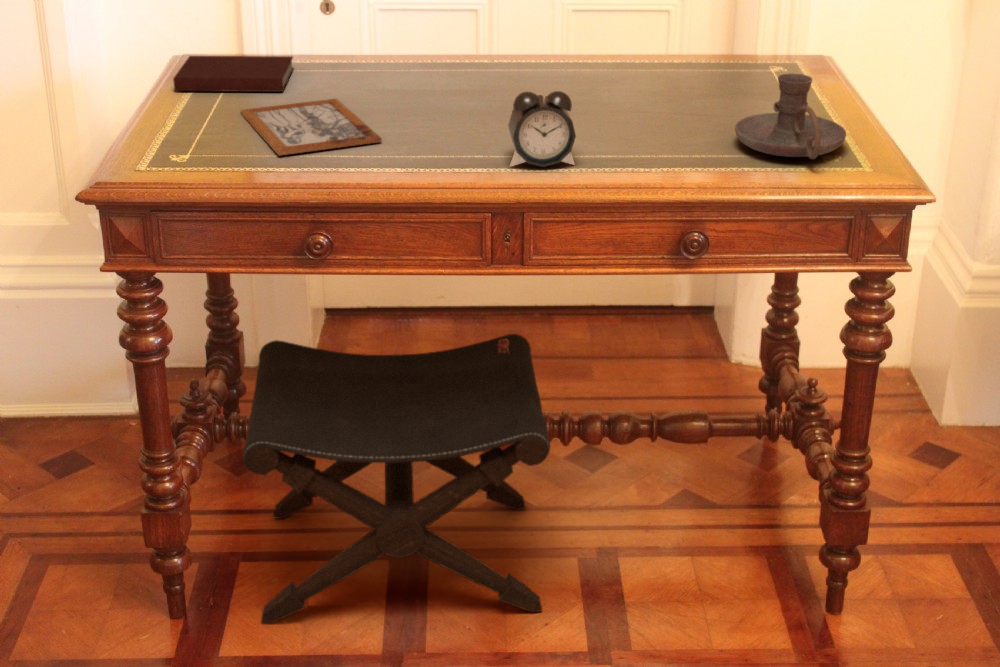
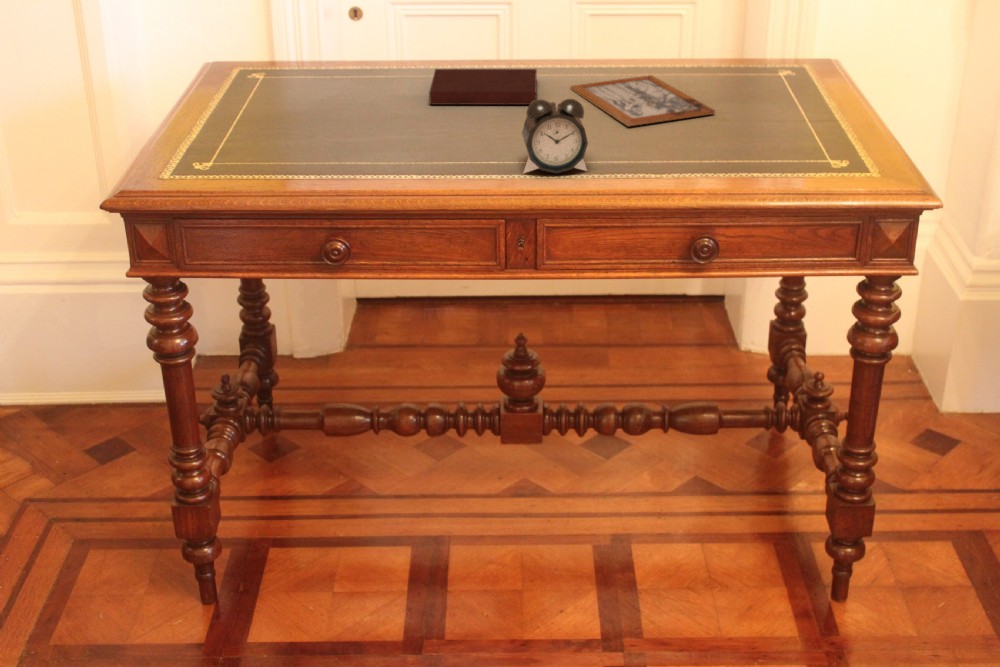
notebook: present [173,56,294,92] -> present [429,69,537,105]
candle holder: present [735,73,846,159] -> none [745,79,855,165]
picture frame: present [241,99,382,155] -> present [570,75,715,126]
footstool: present [243,334,550,623] -> none [267,330,564,609]

